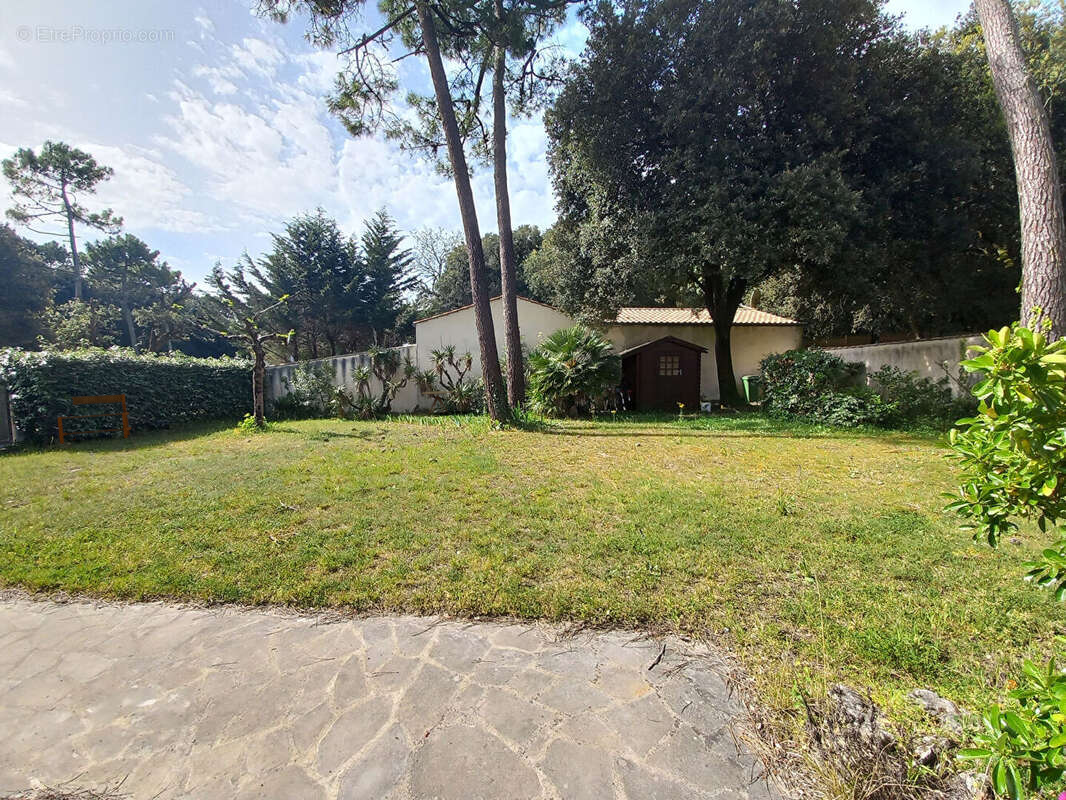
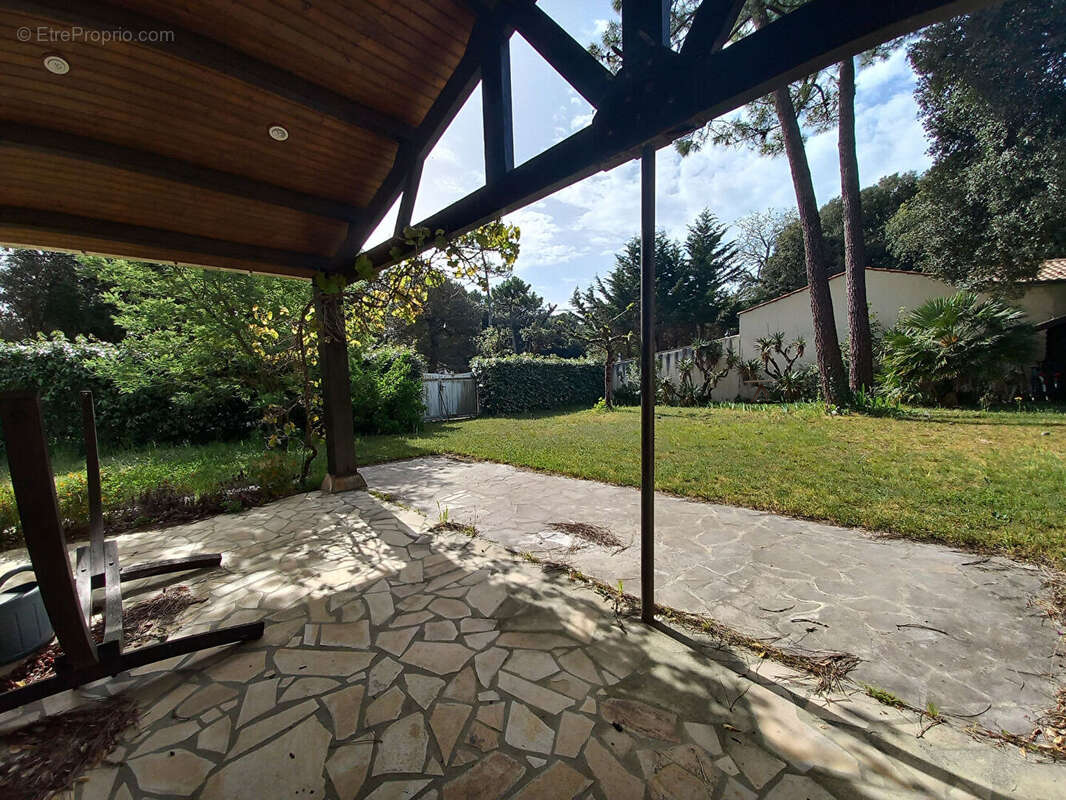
bench: present [58,394,131,444] -> none [500,384,533,414]

